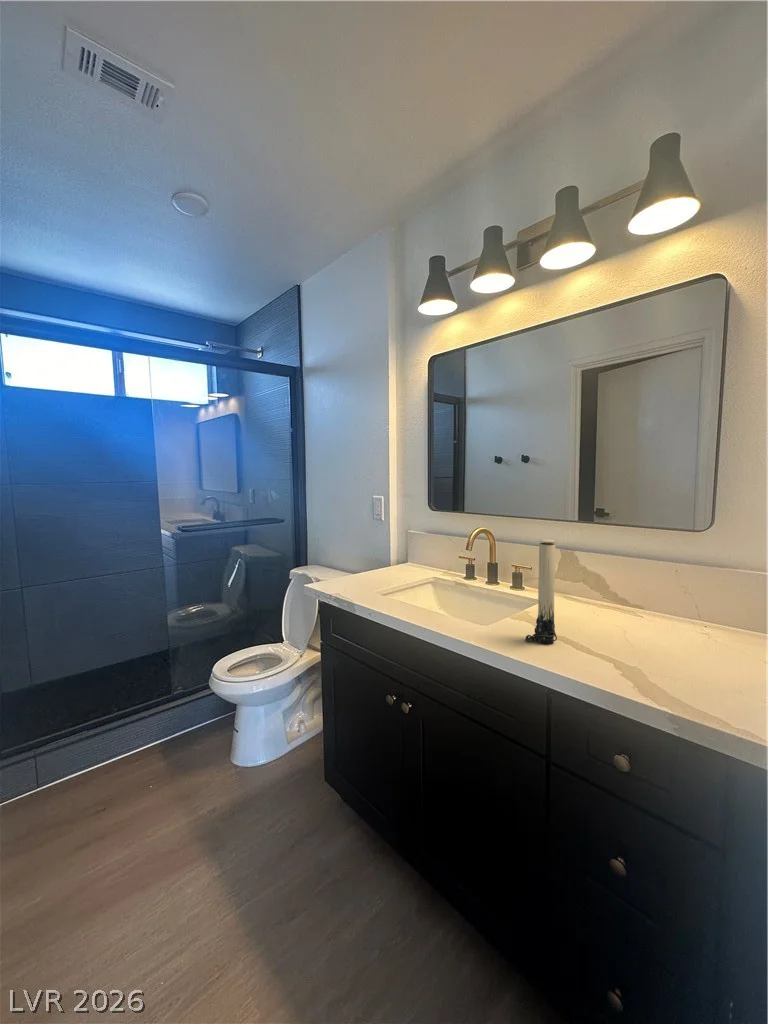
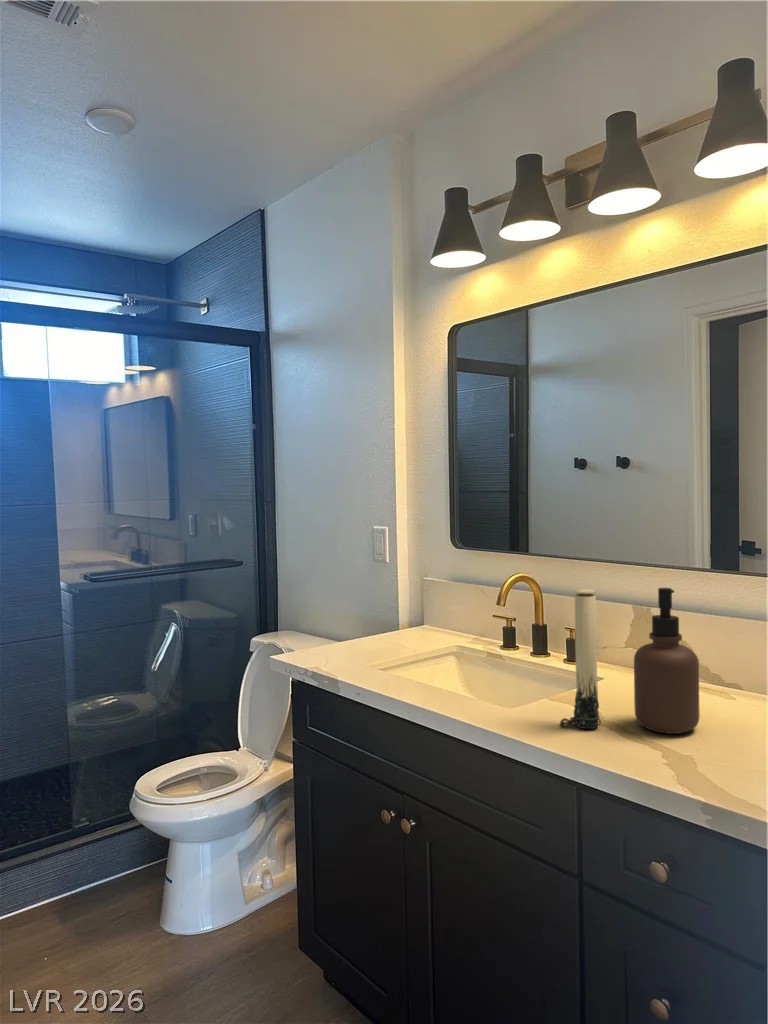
soap dispenser: none [580,539,632,647] -> present [634,588,699,734]

